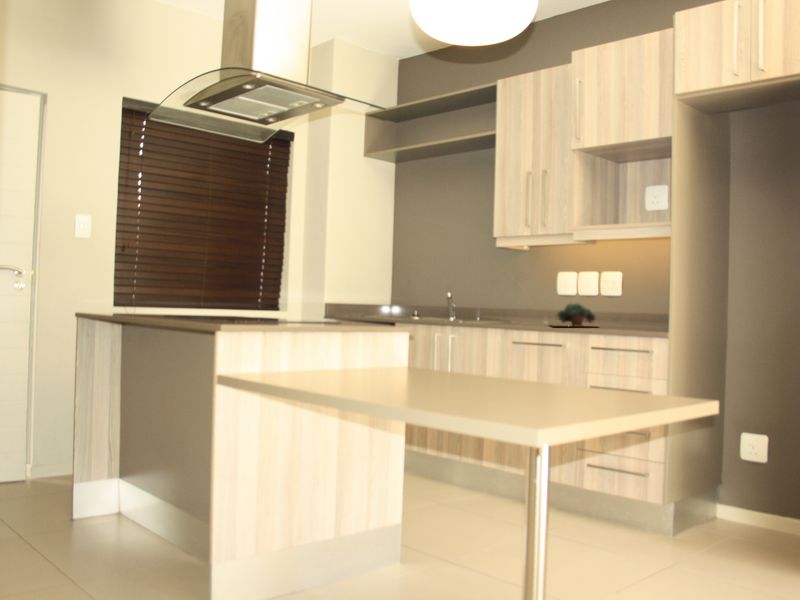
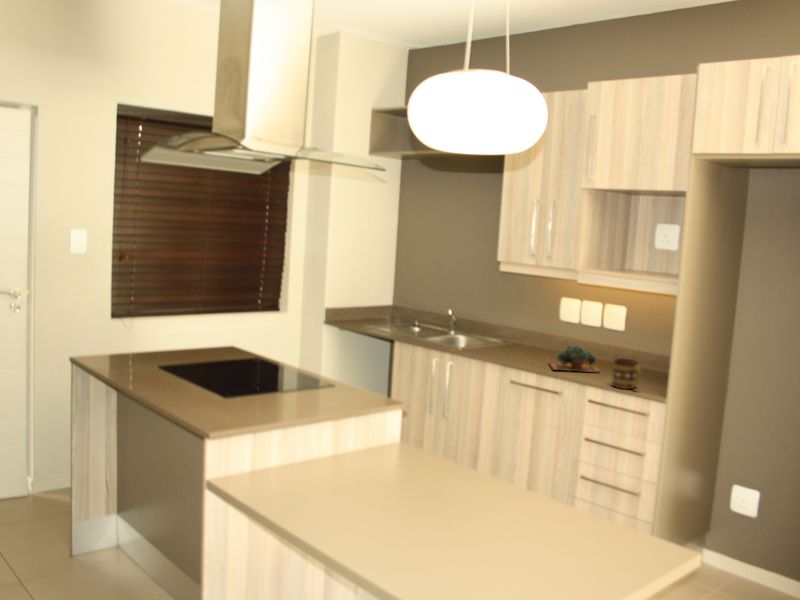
mug: none [613,305,641,331] -> present [612,358,641,389]

